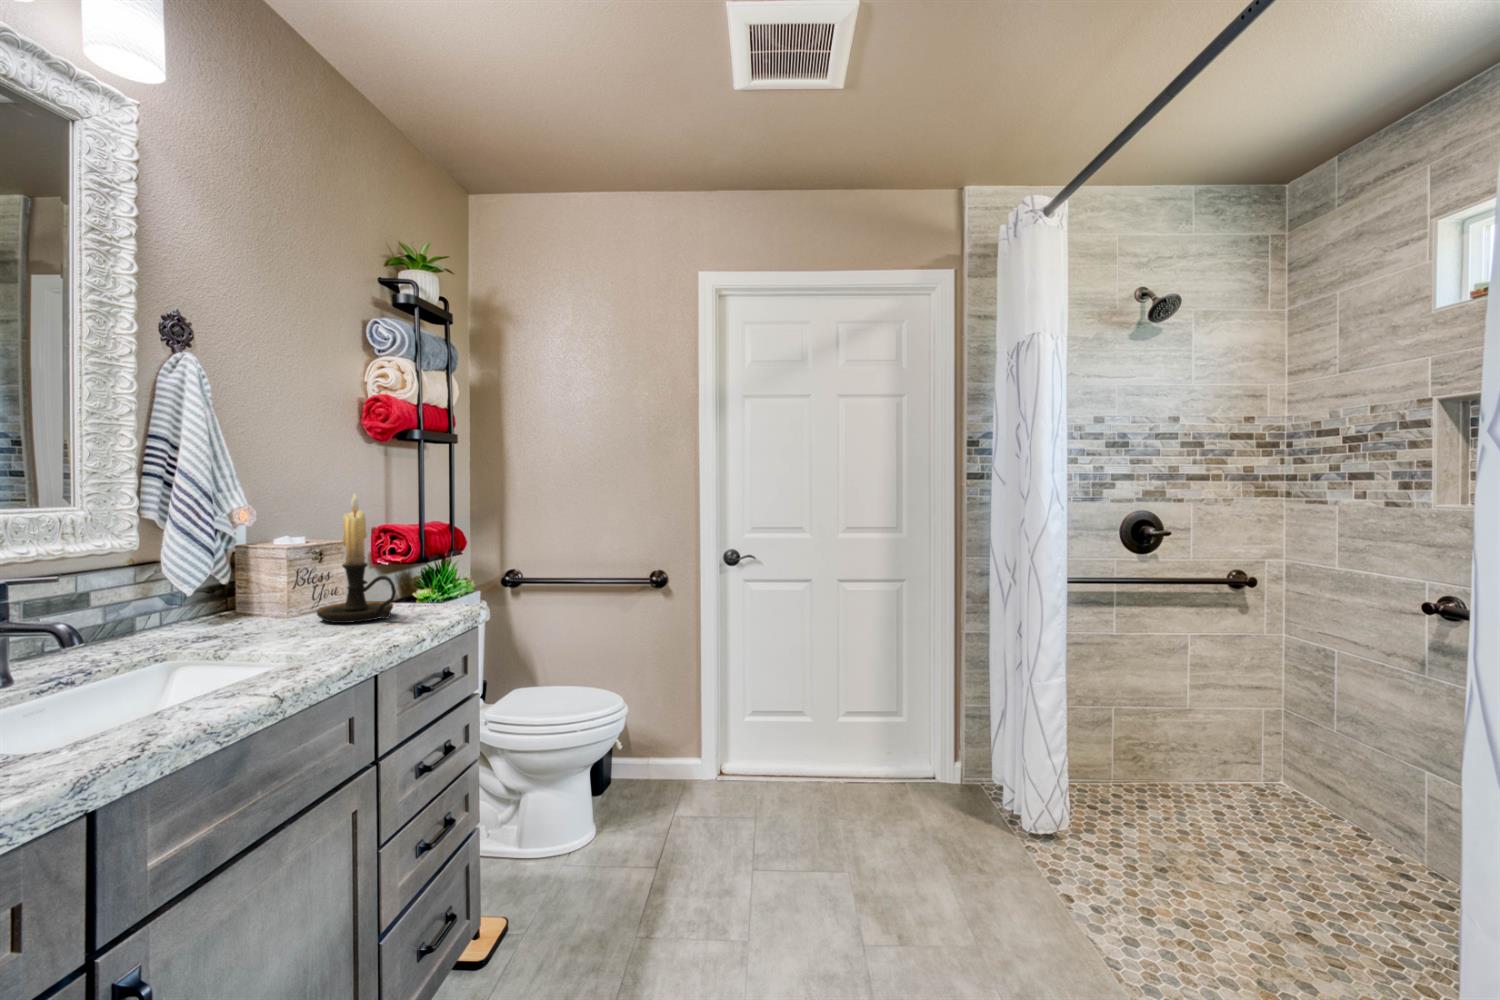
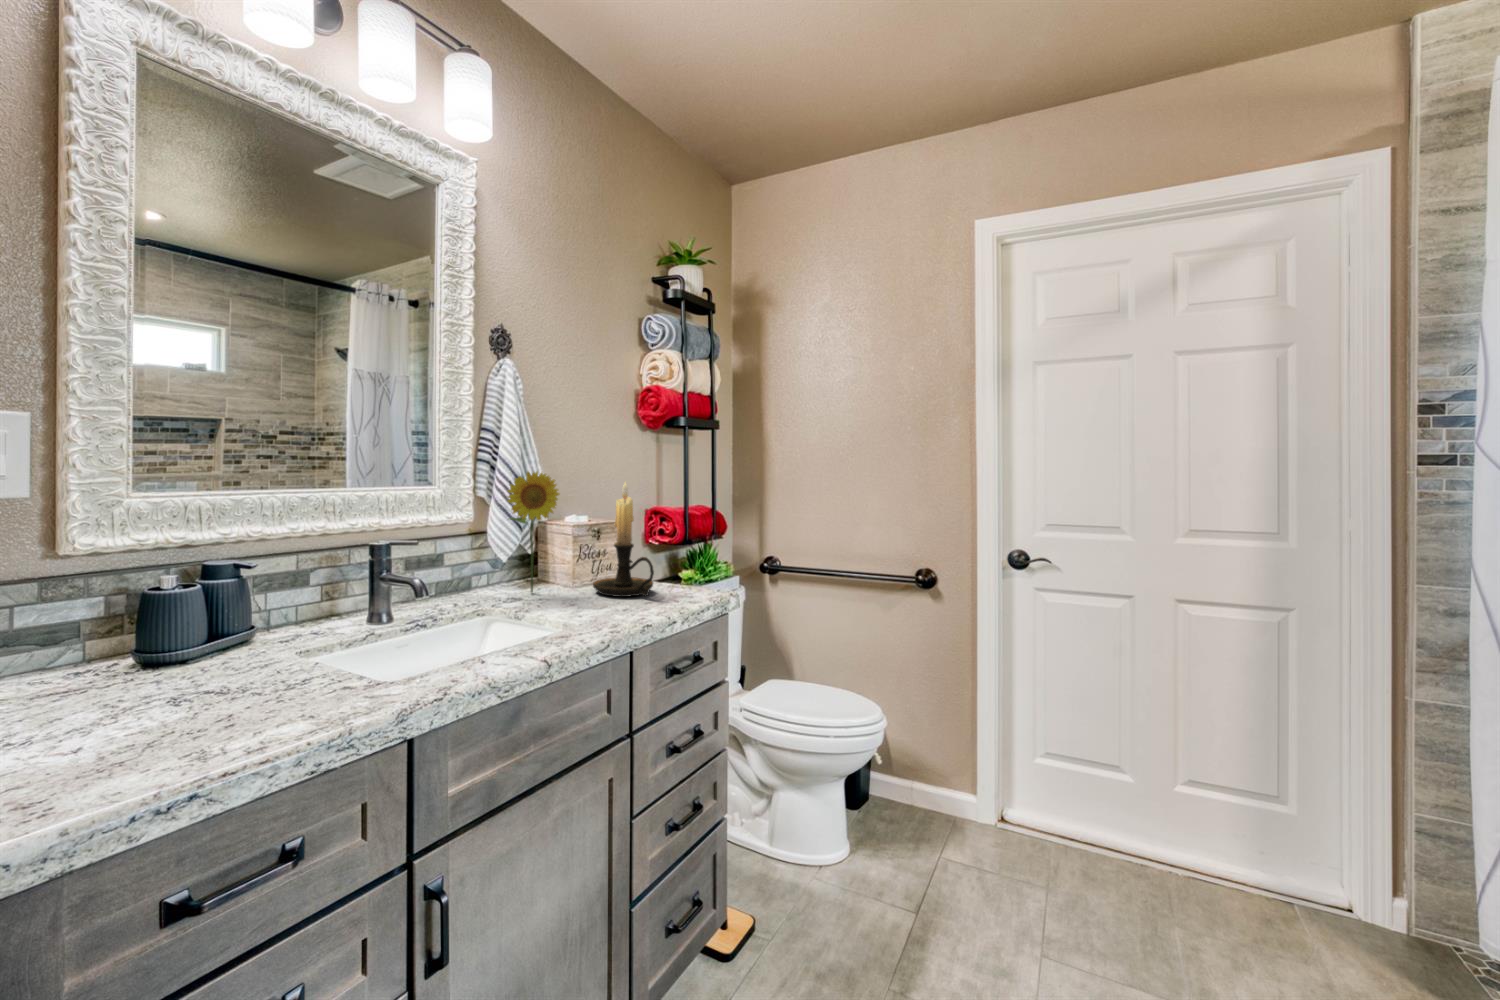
flower: none [194,482,270,629] -> present [508,472,559,592]

